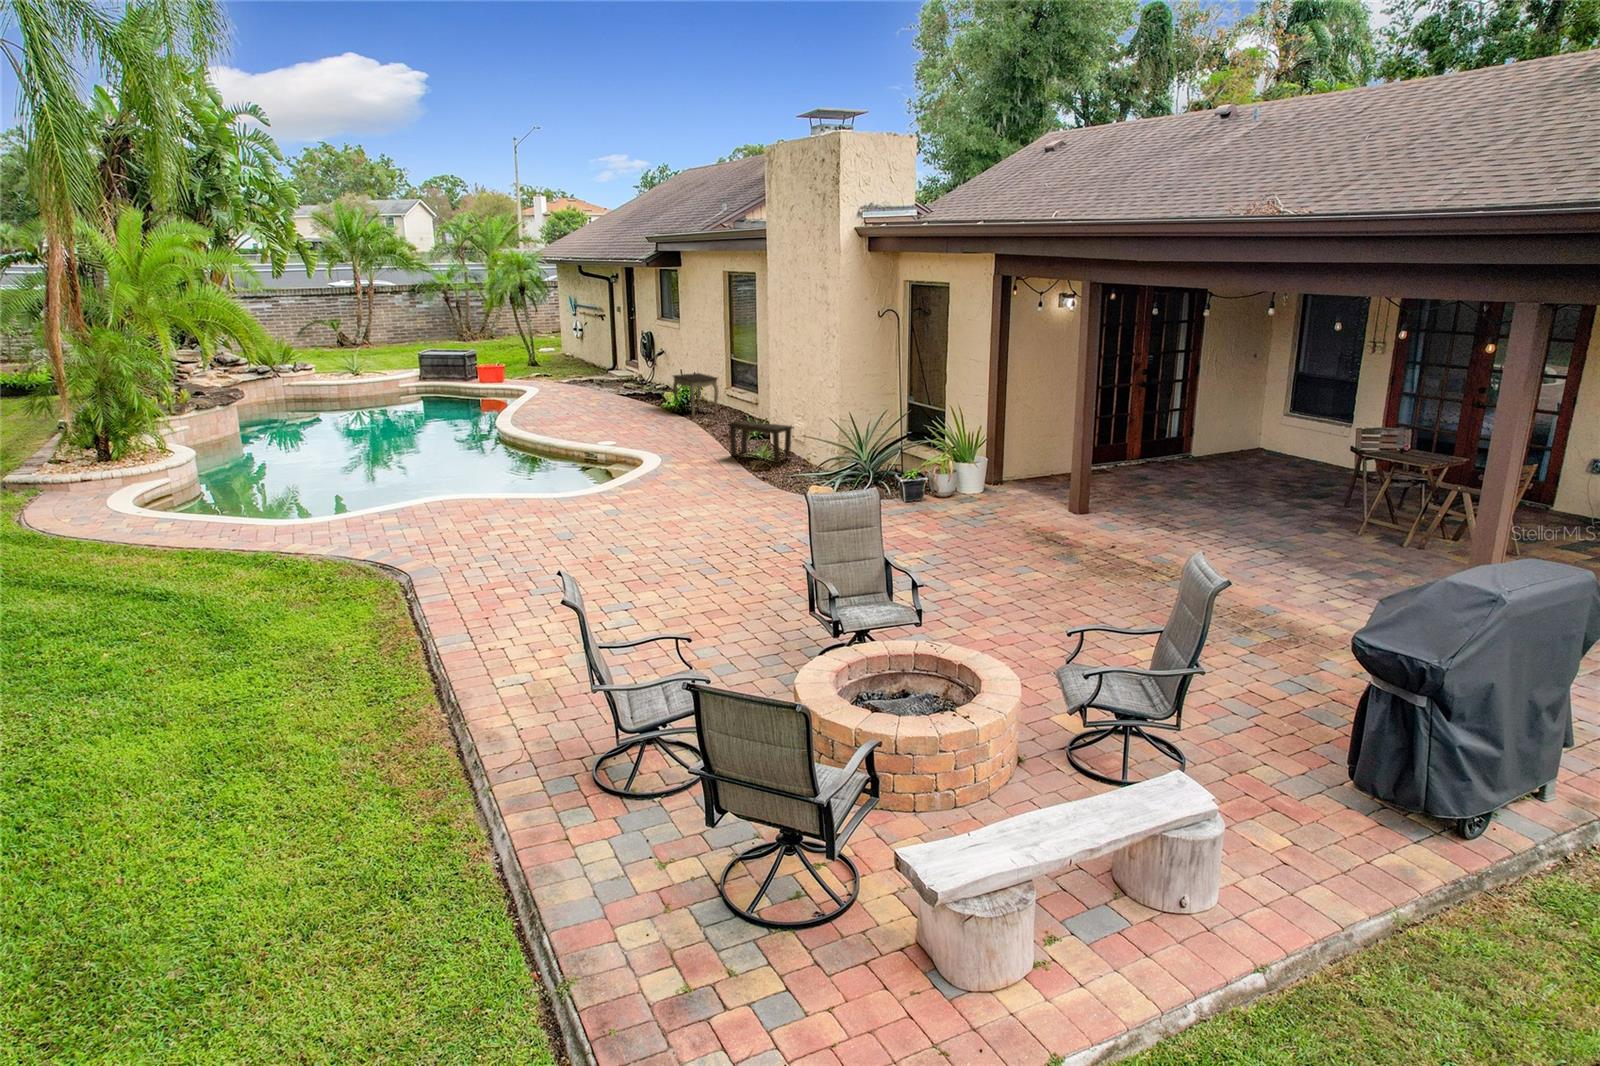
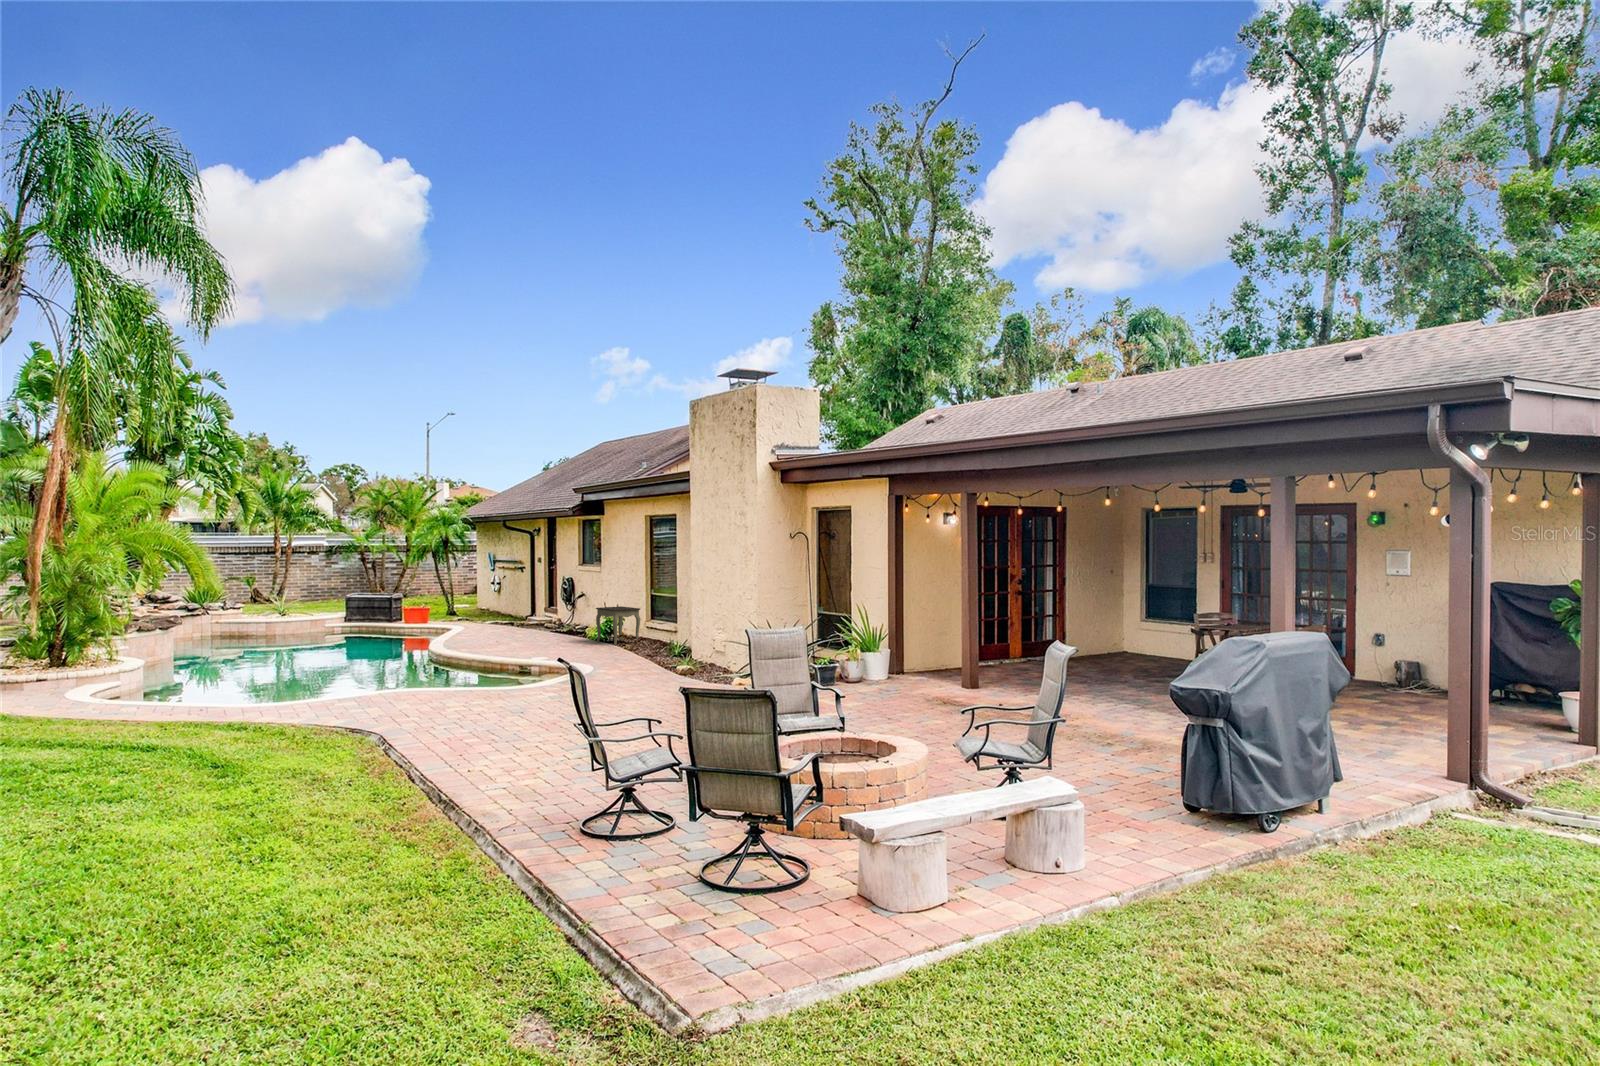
bench: present [729,421,792,463] -> none [654,635,713,670]

